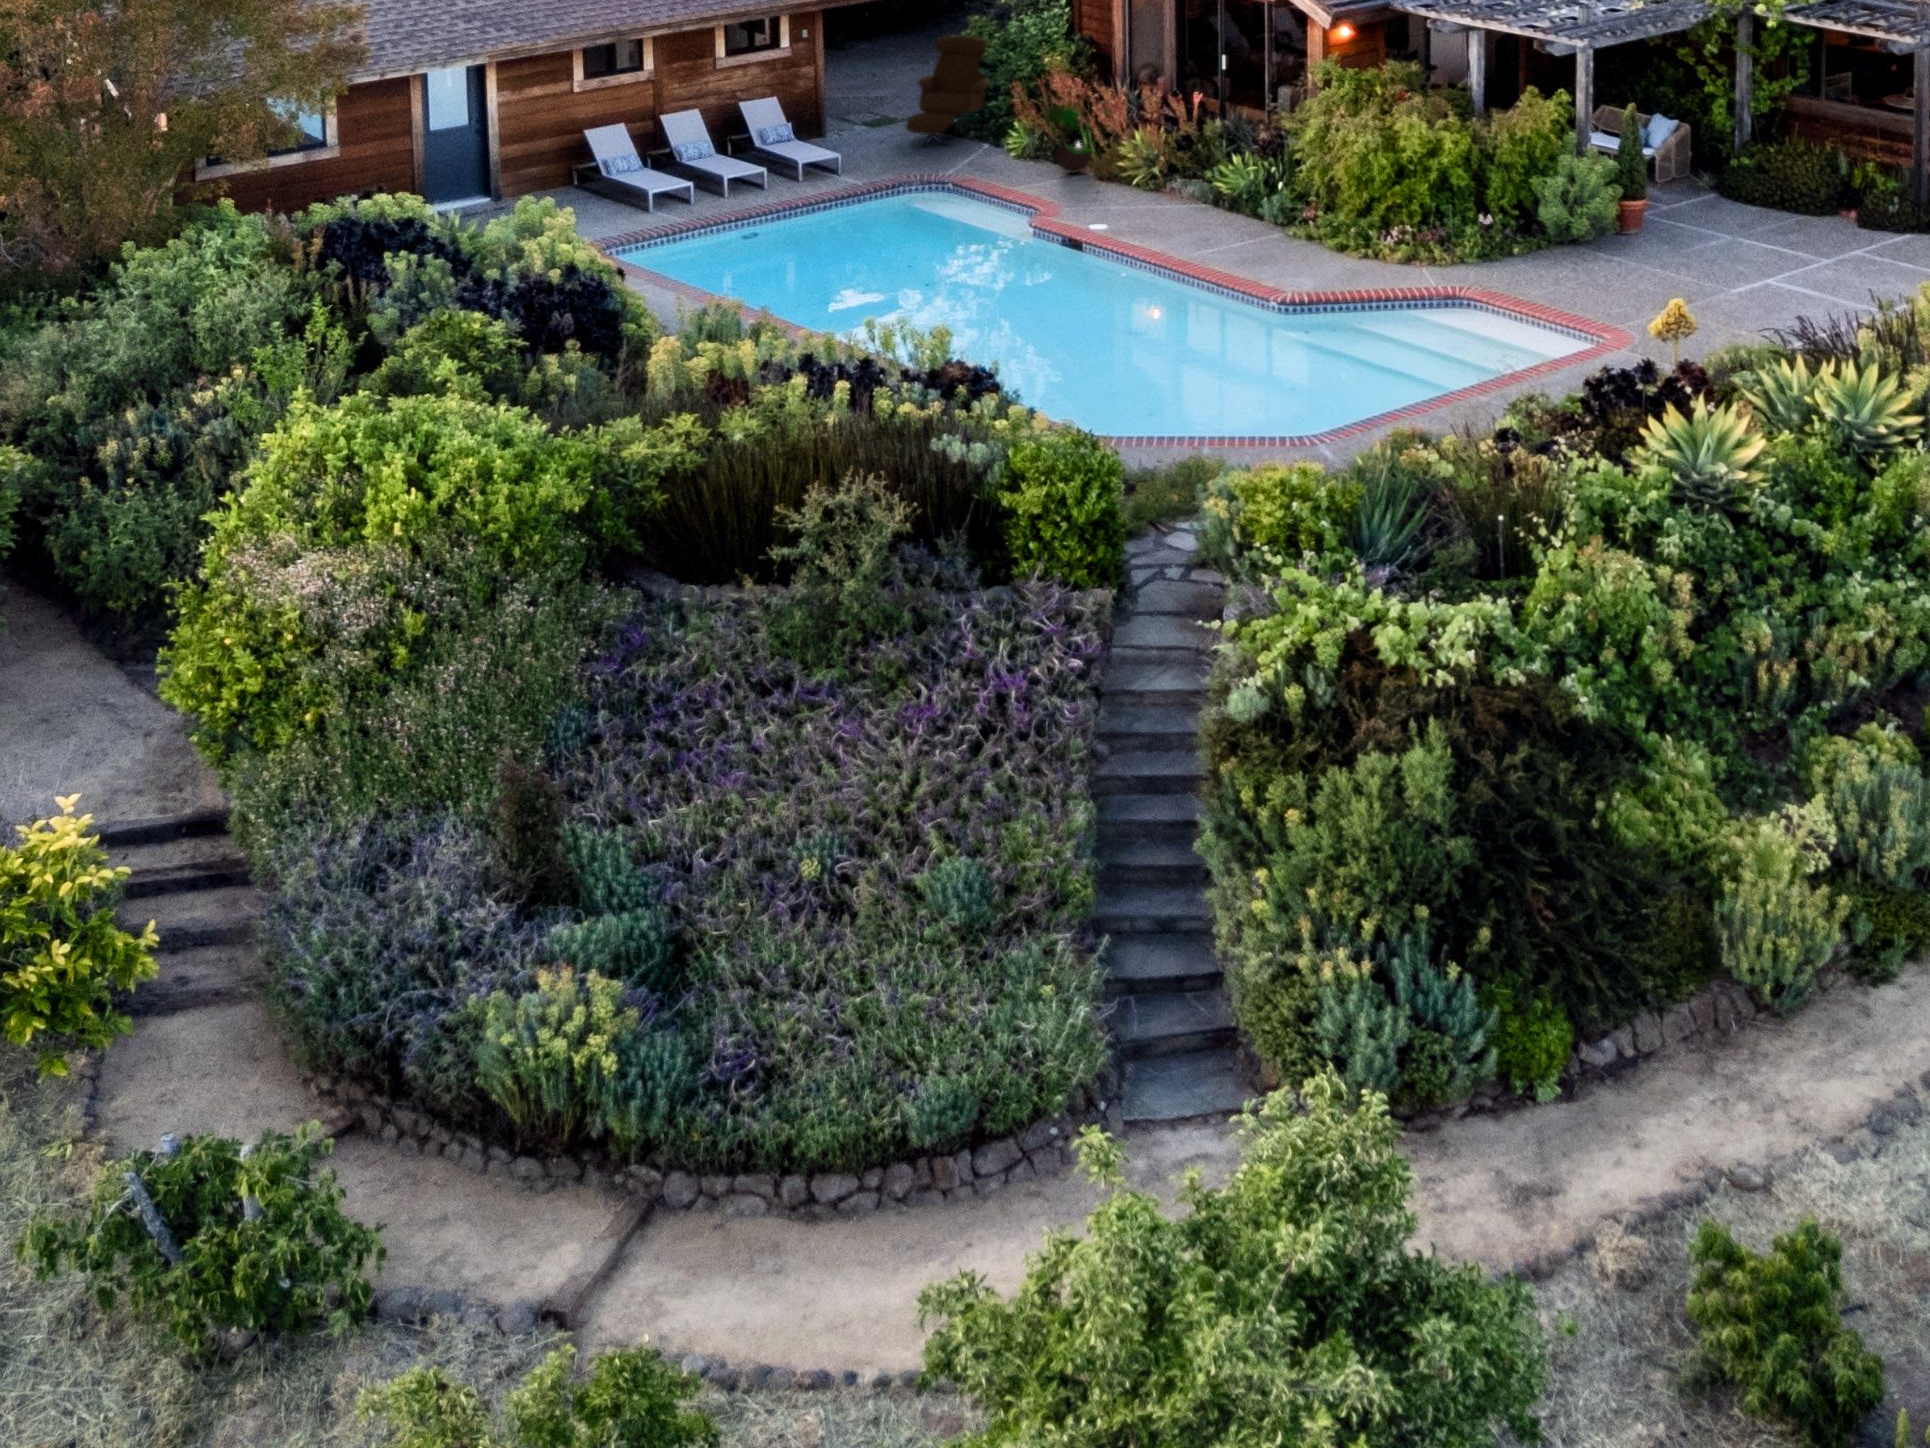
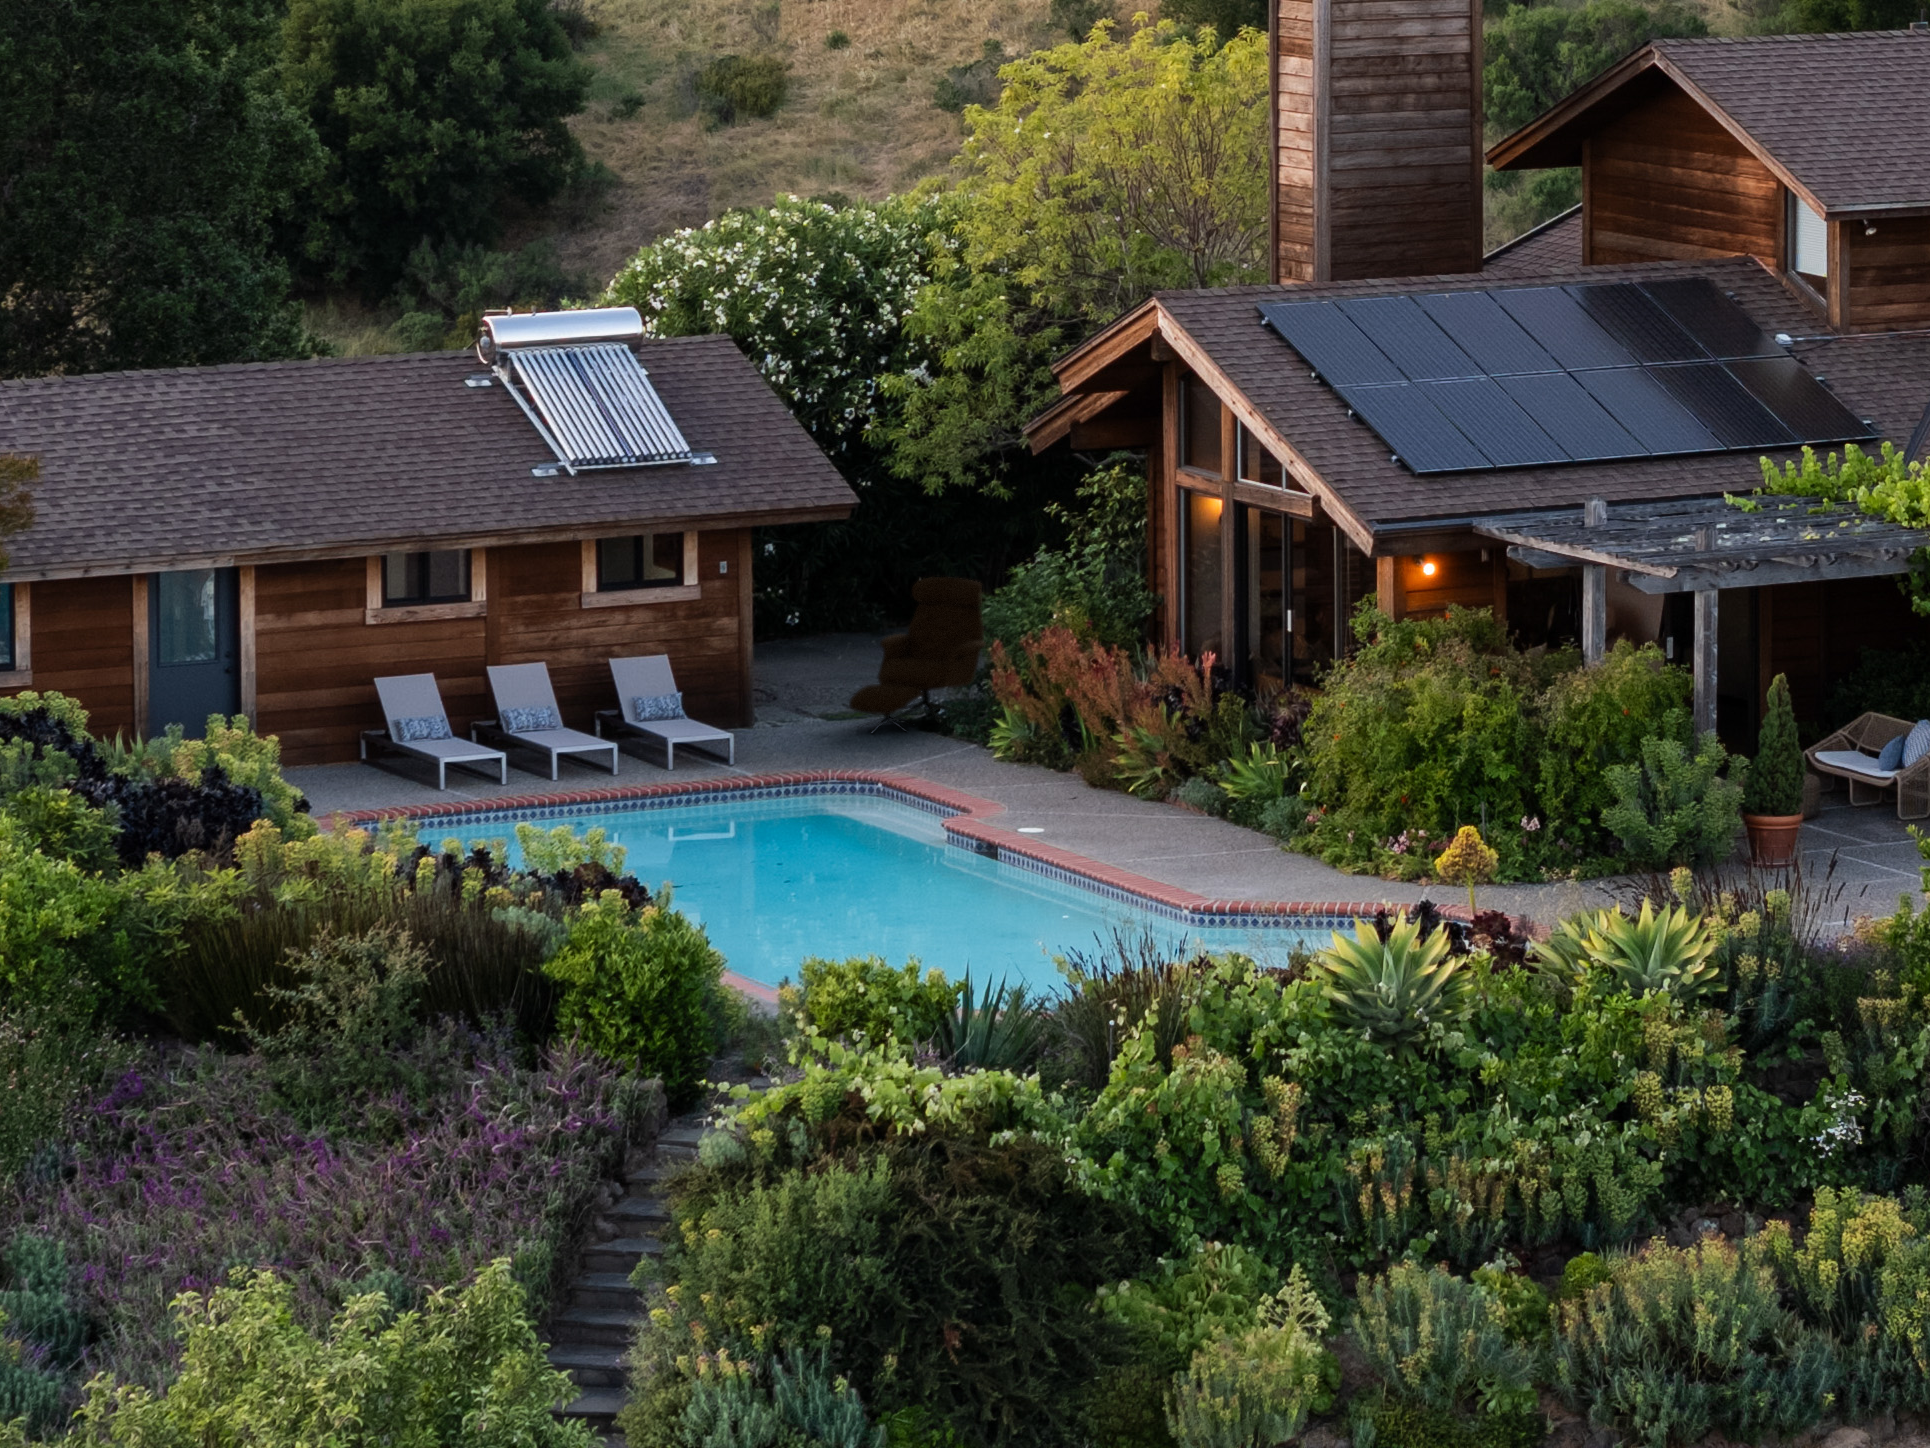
potted tree: present [1041,103,1091,173] -> none [1000,647,1076,764]

